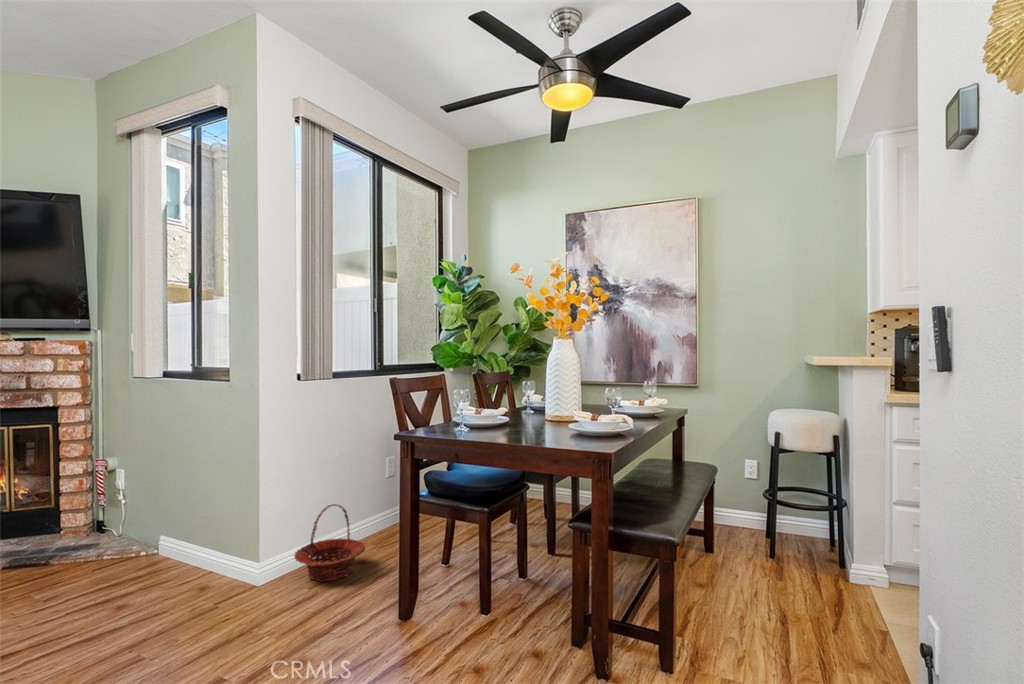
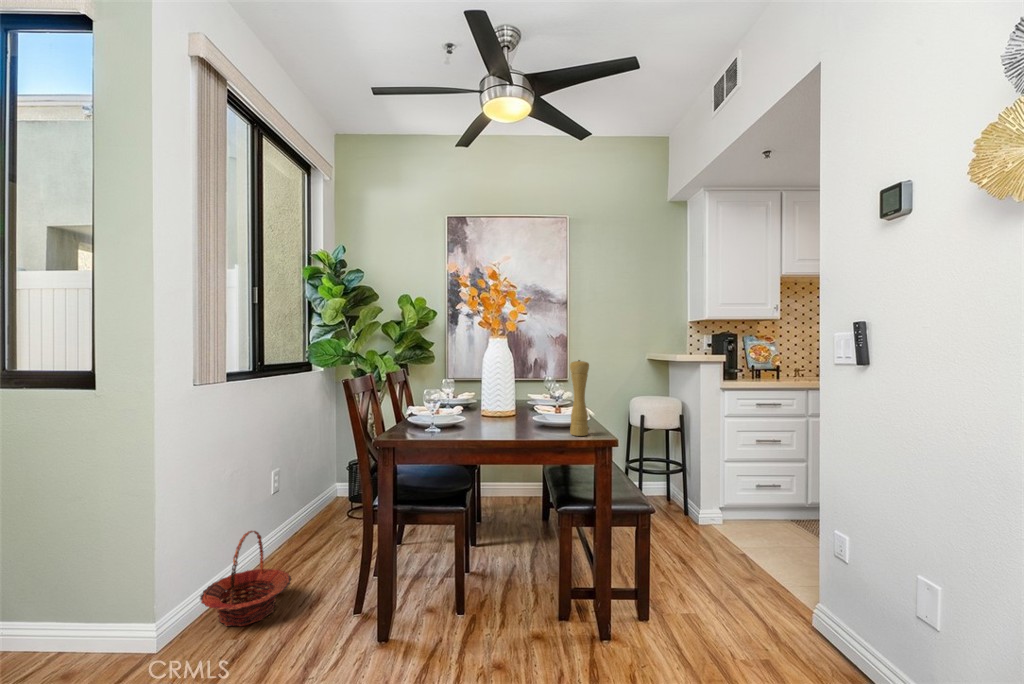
pepper mill: none [568,362,589,445] -> present [570,360,589,436]

